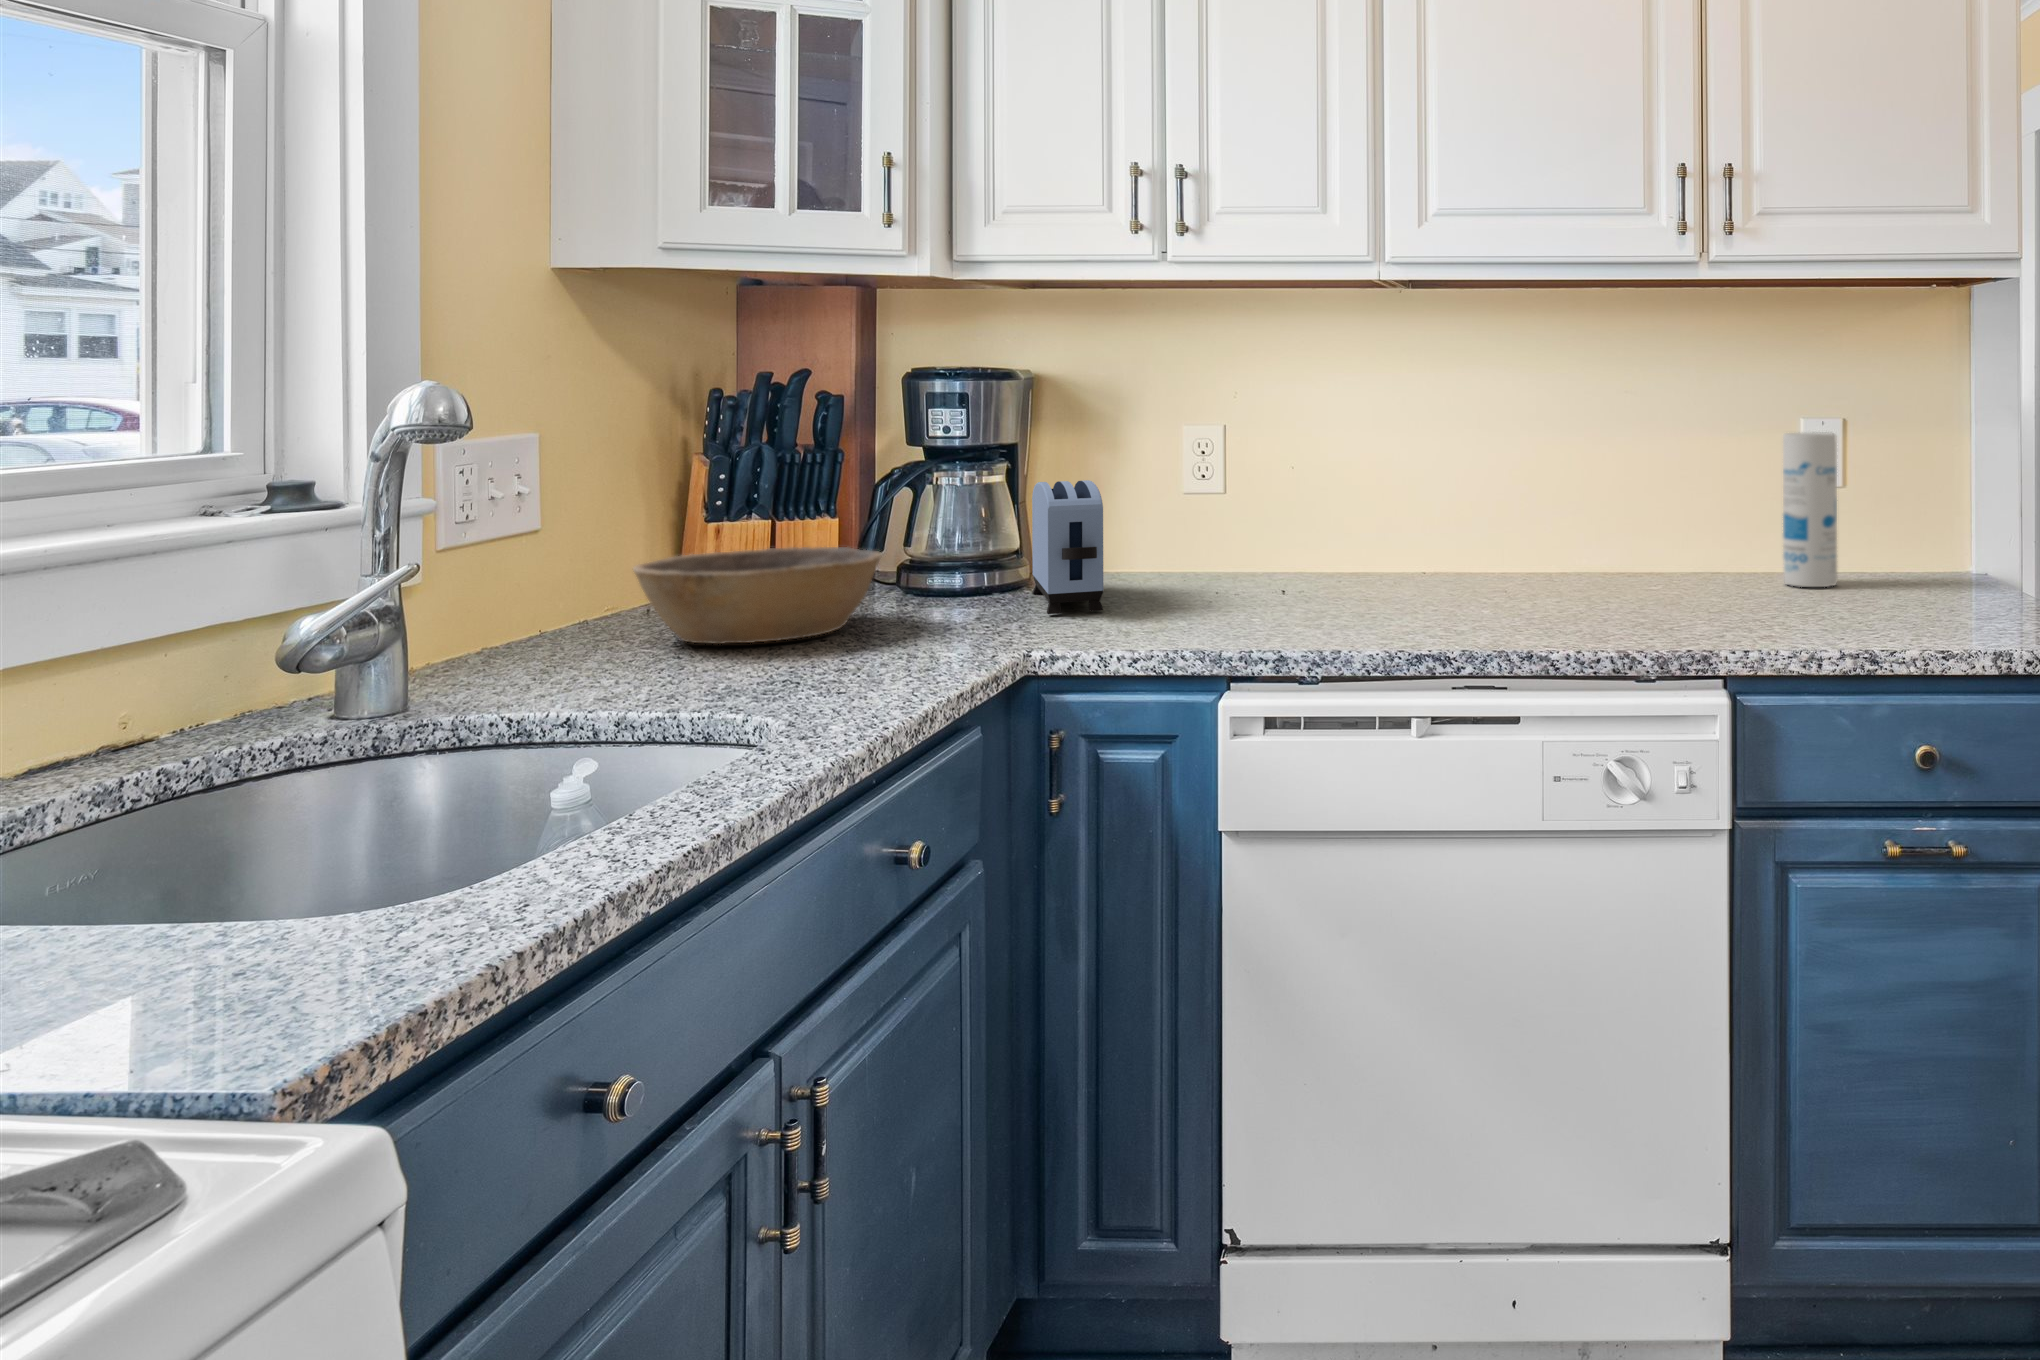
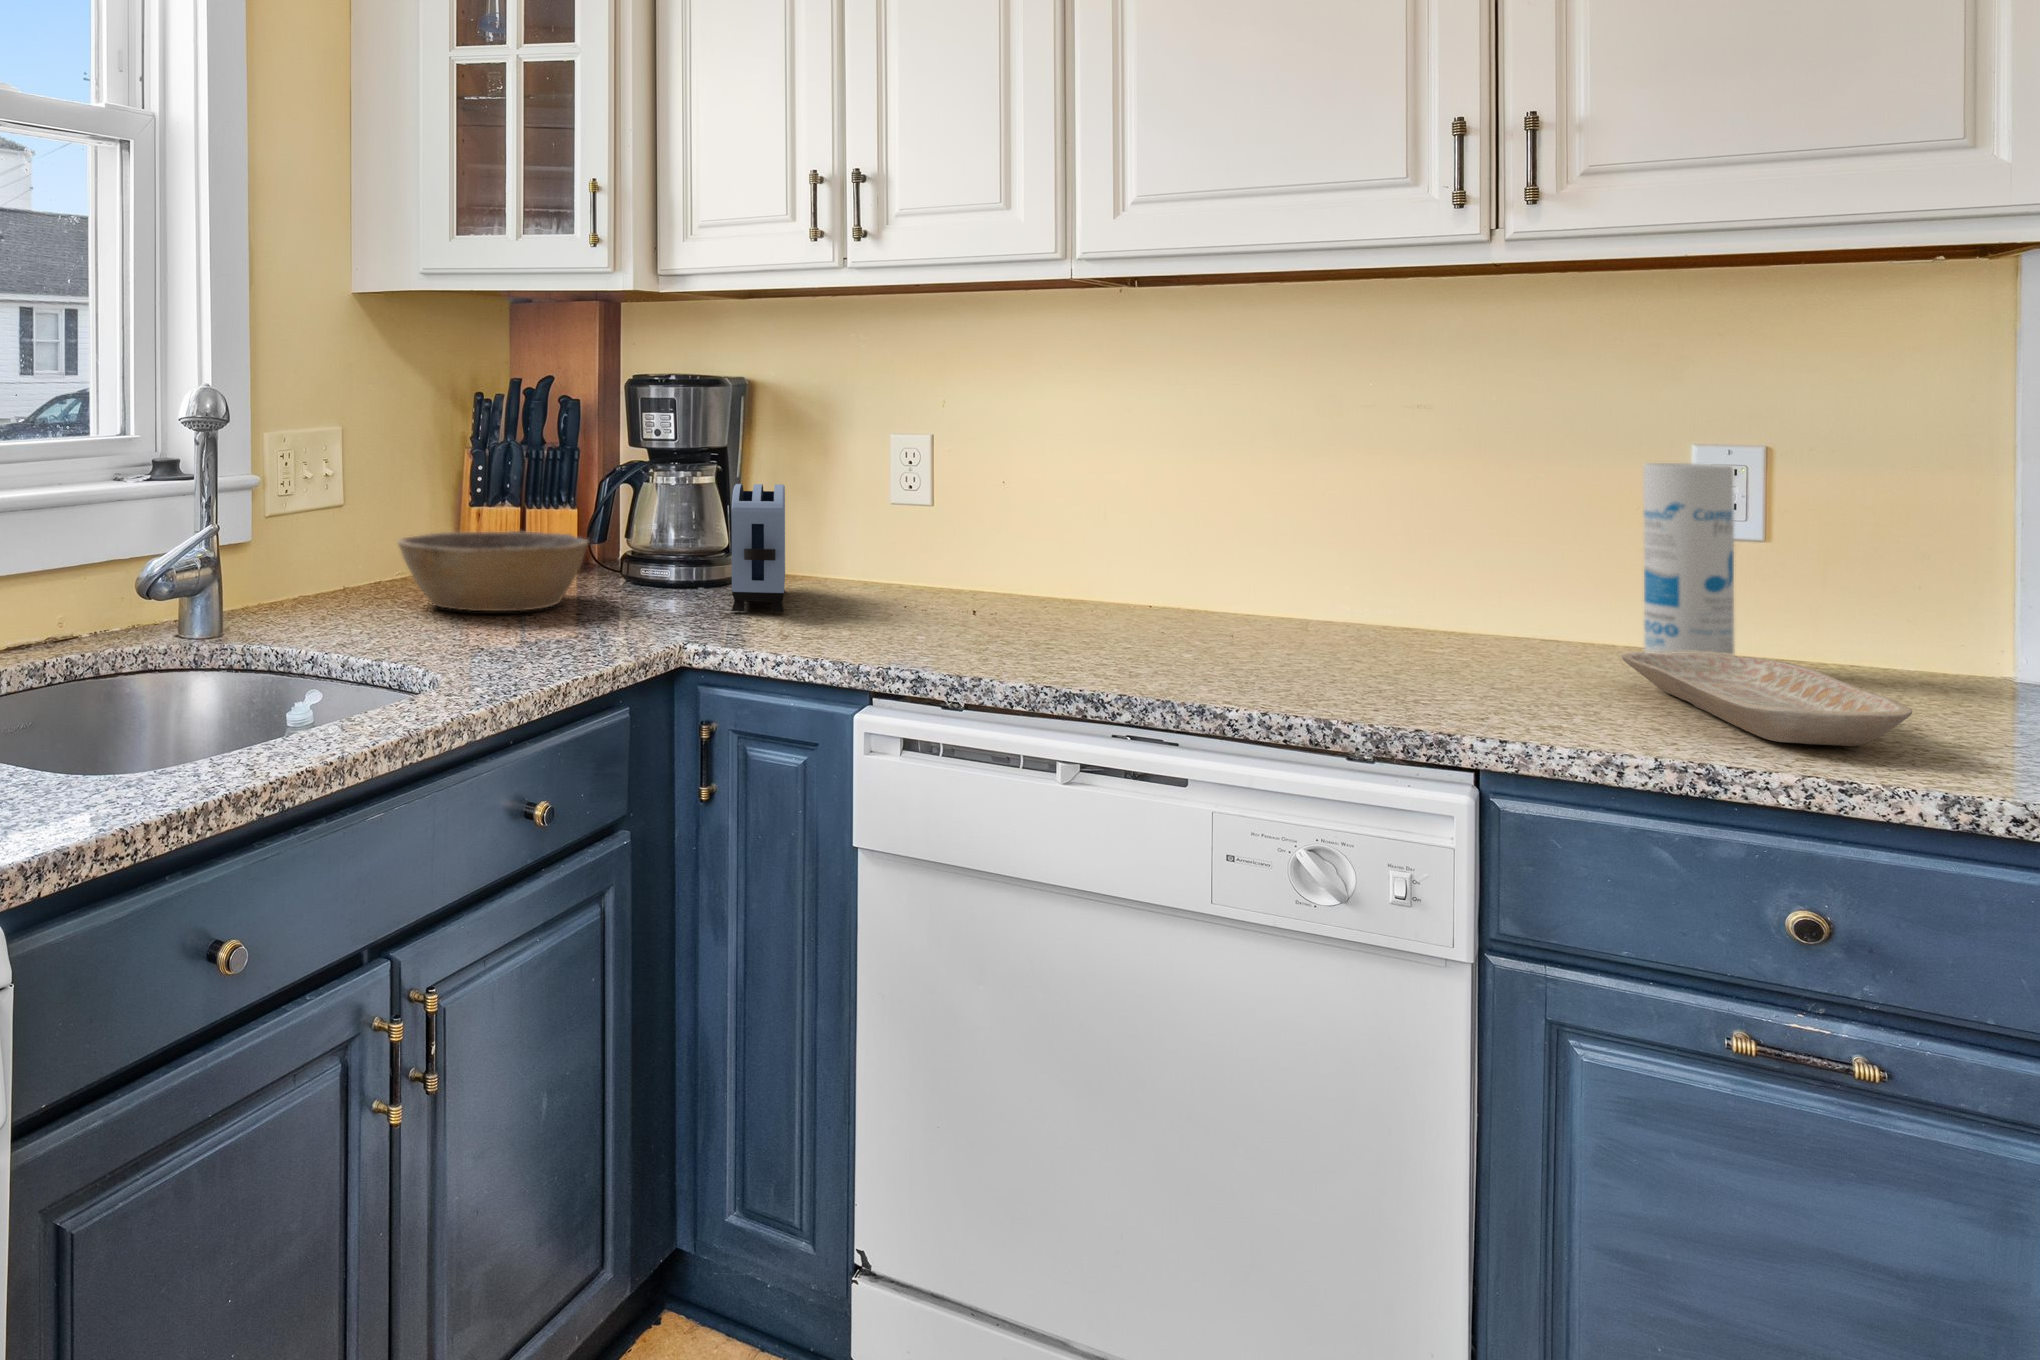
tray: none [1784,573,1969,631] -> present [1621,652,1912,746]

